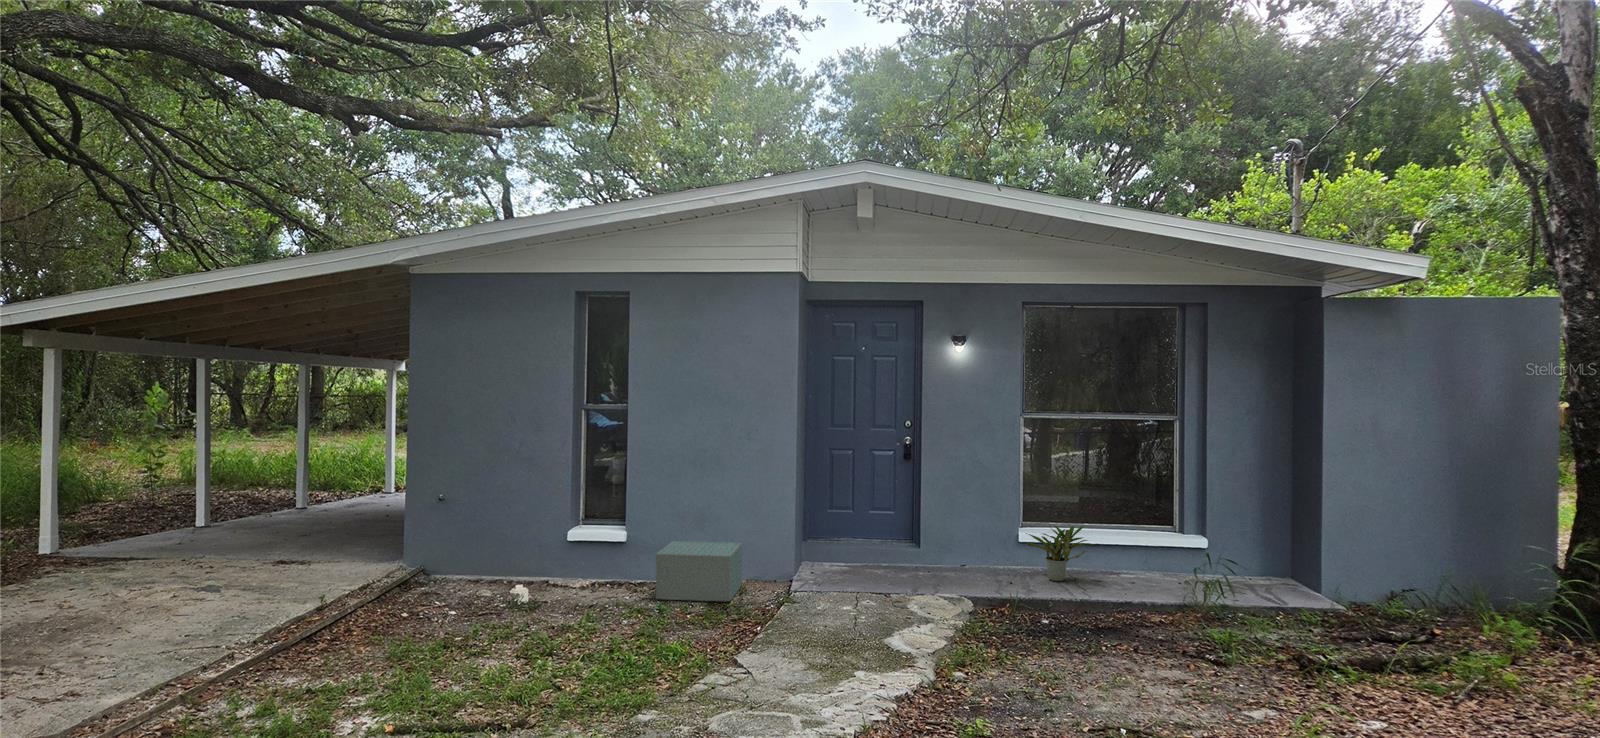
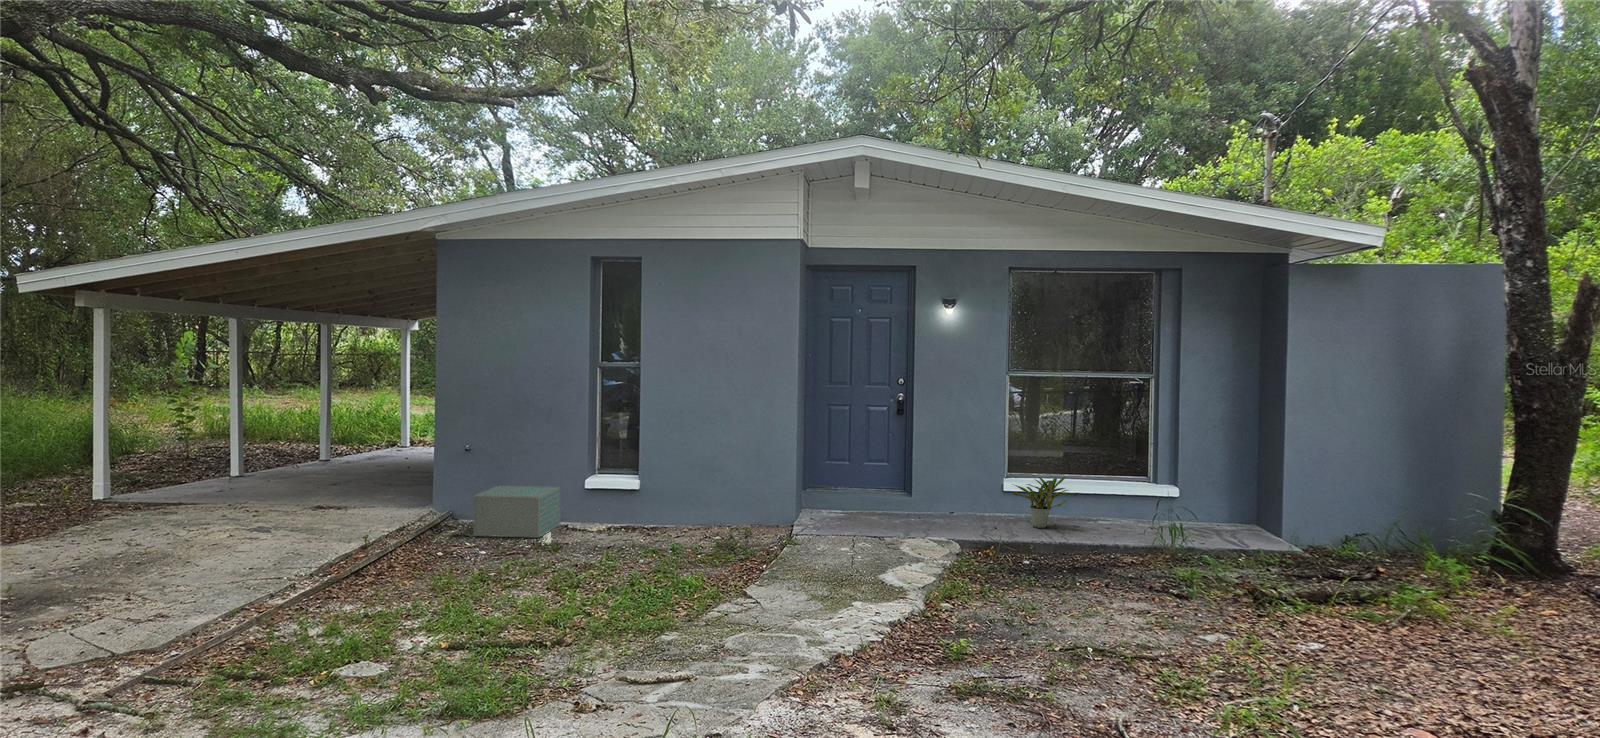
storage box: present [656,541,742,601] -> present [473,486,561,538]

